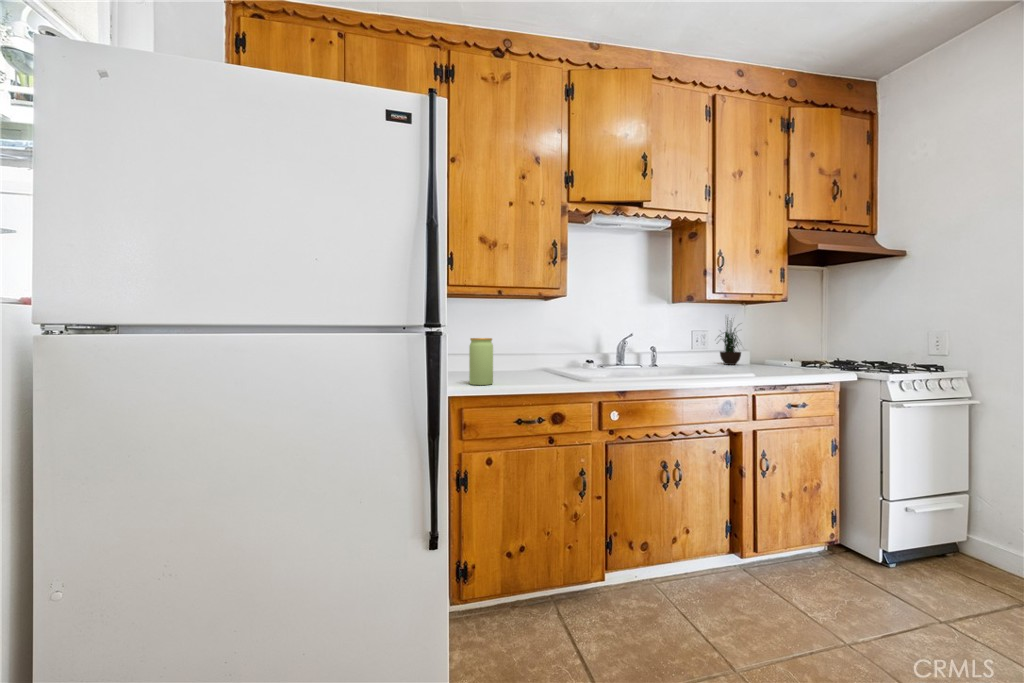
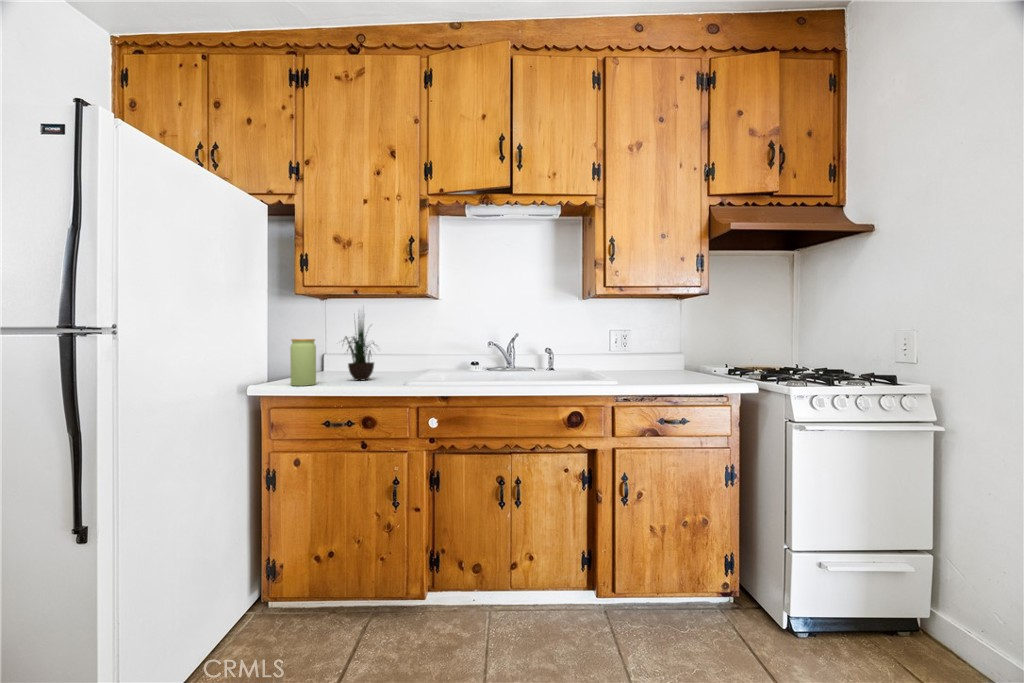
potted plant: present [718,320,741,365] -> present [343,318,374,380]

